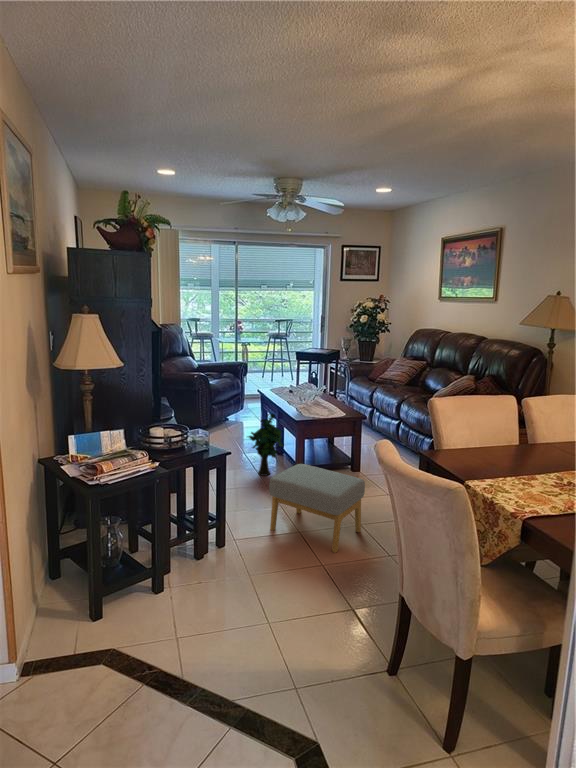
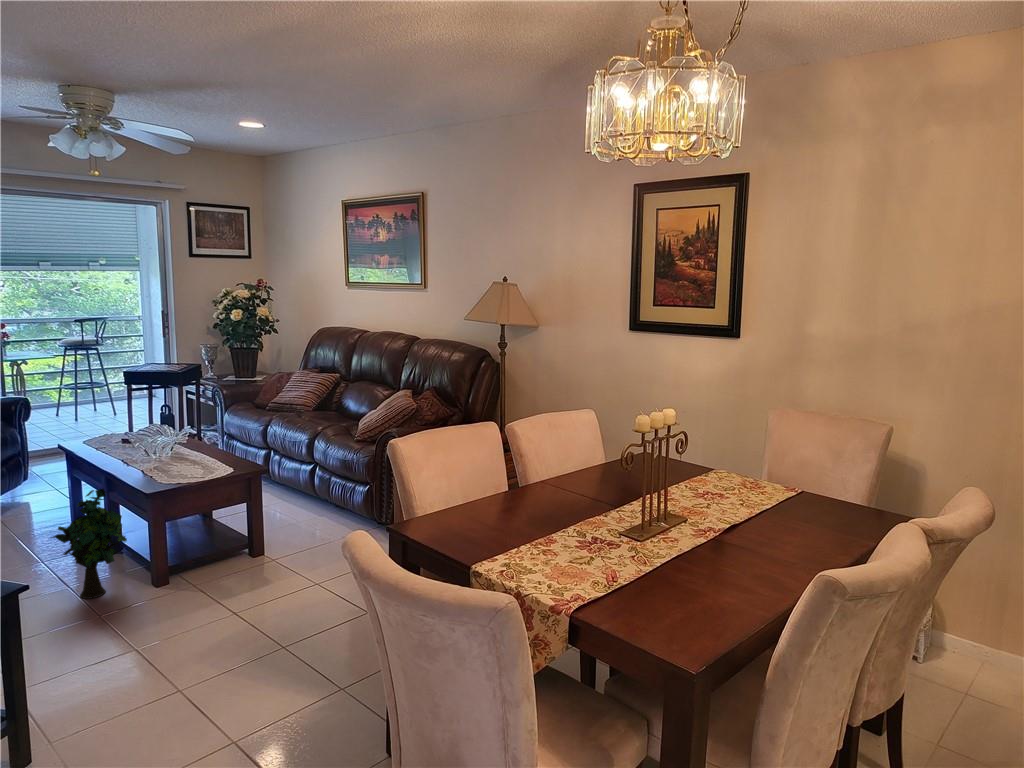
footstool: present [269,464,365,553] -> none [116,569,288,705]

